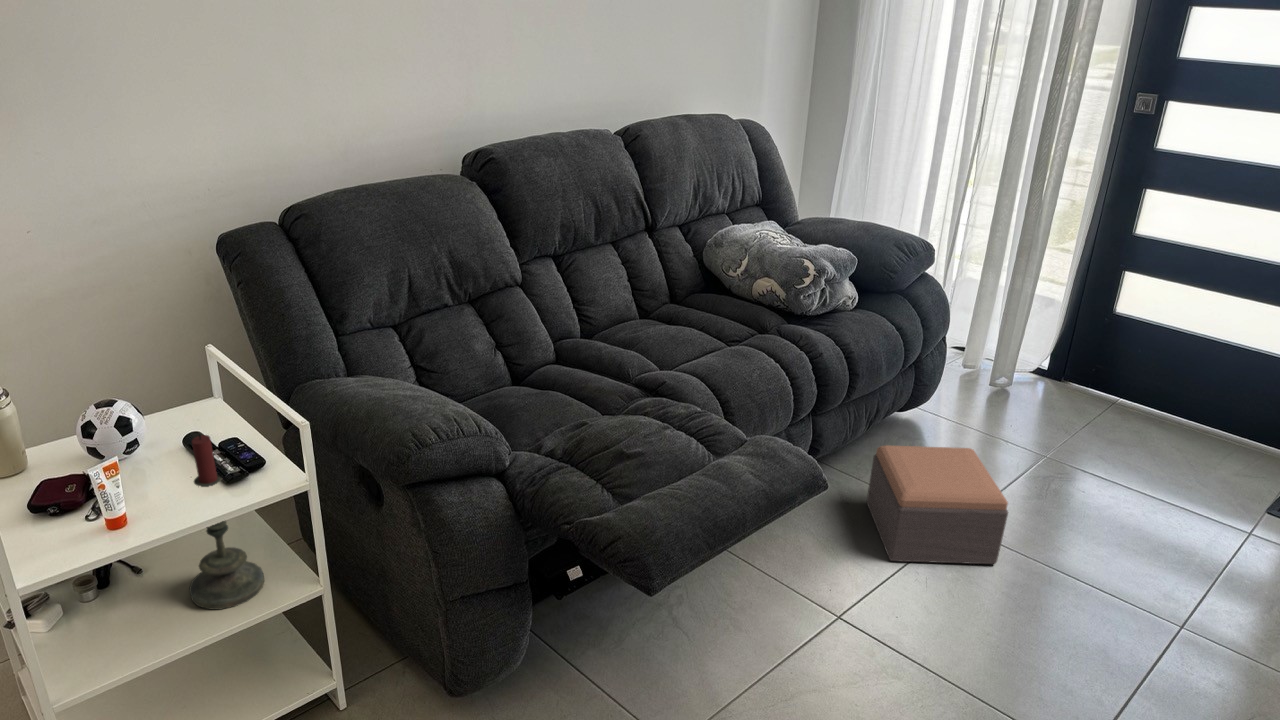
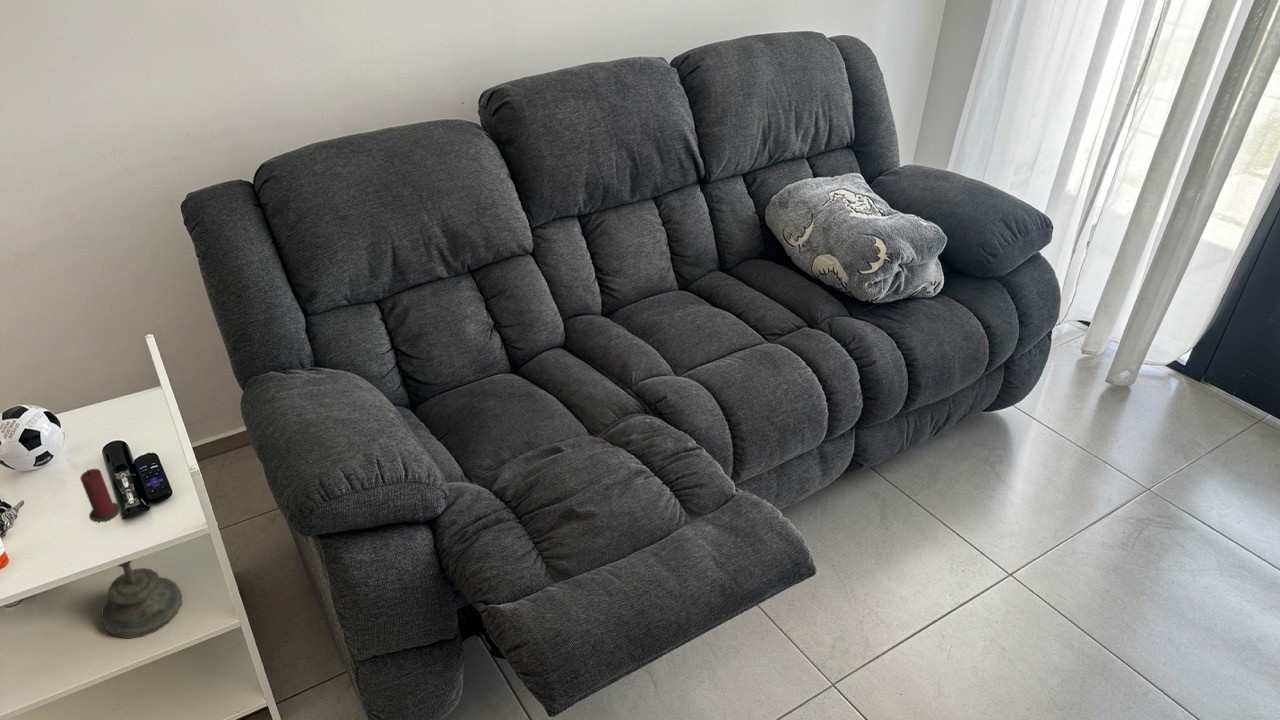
footstool: present [867,445,1008,564] -> none [910,477,1066,640]

